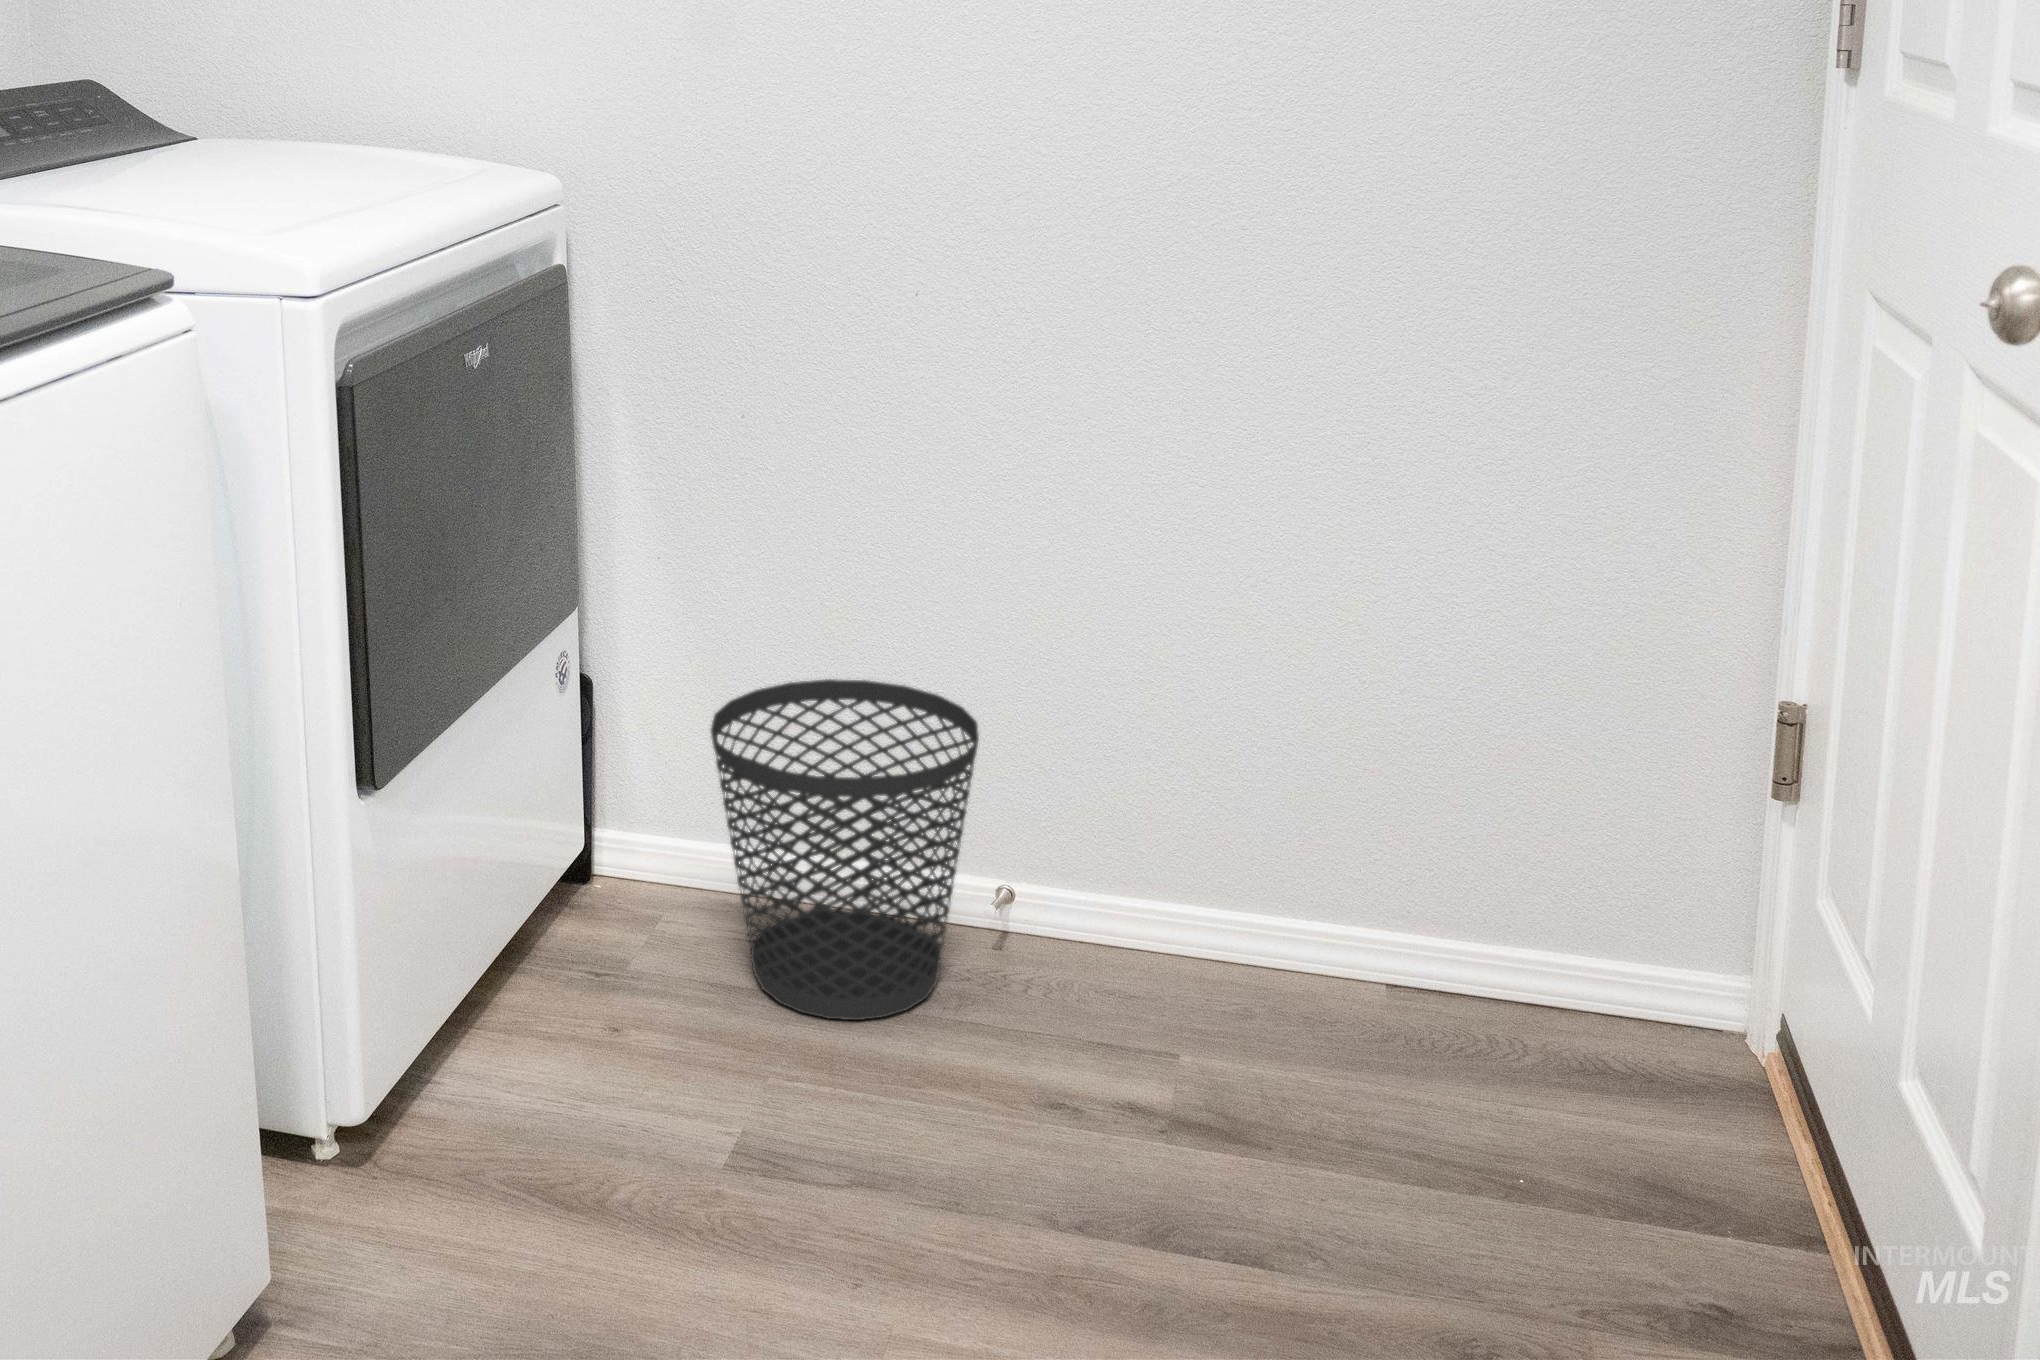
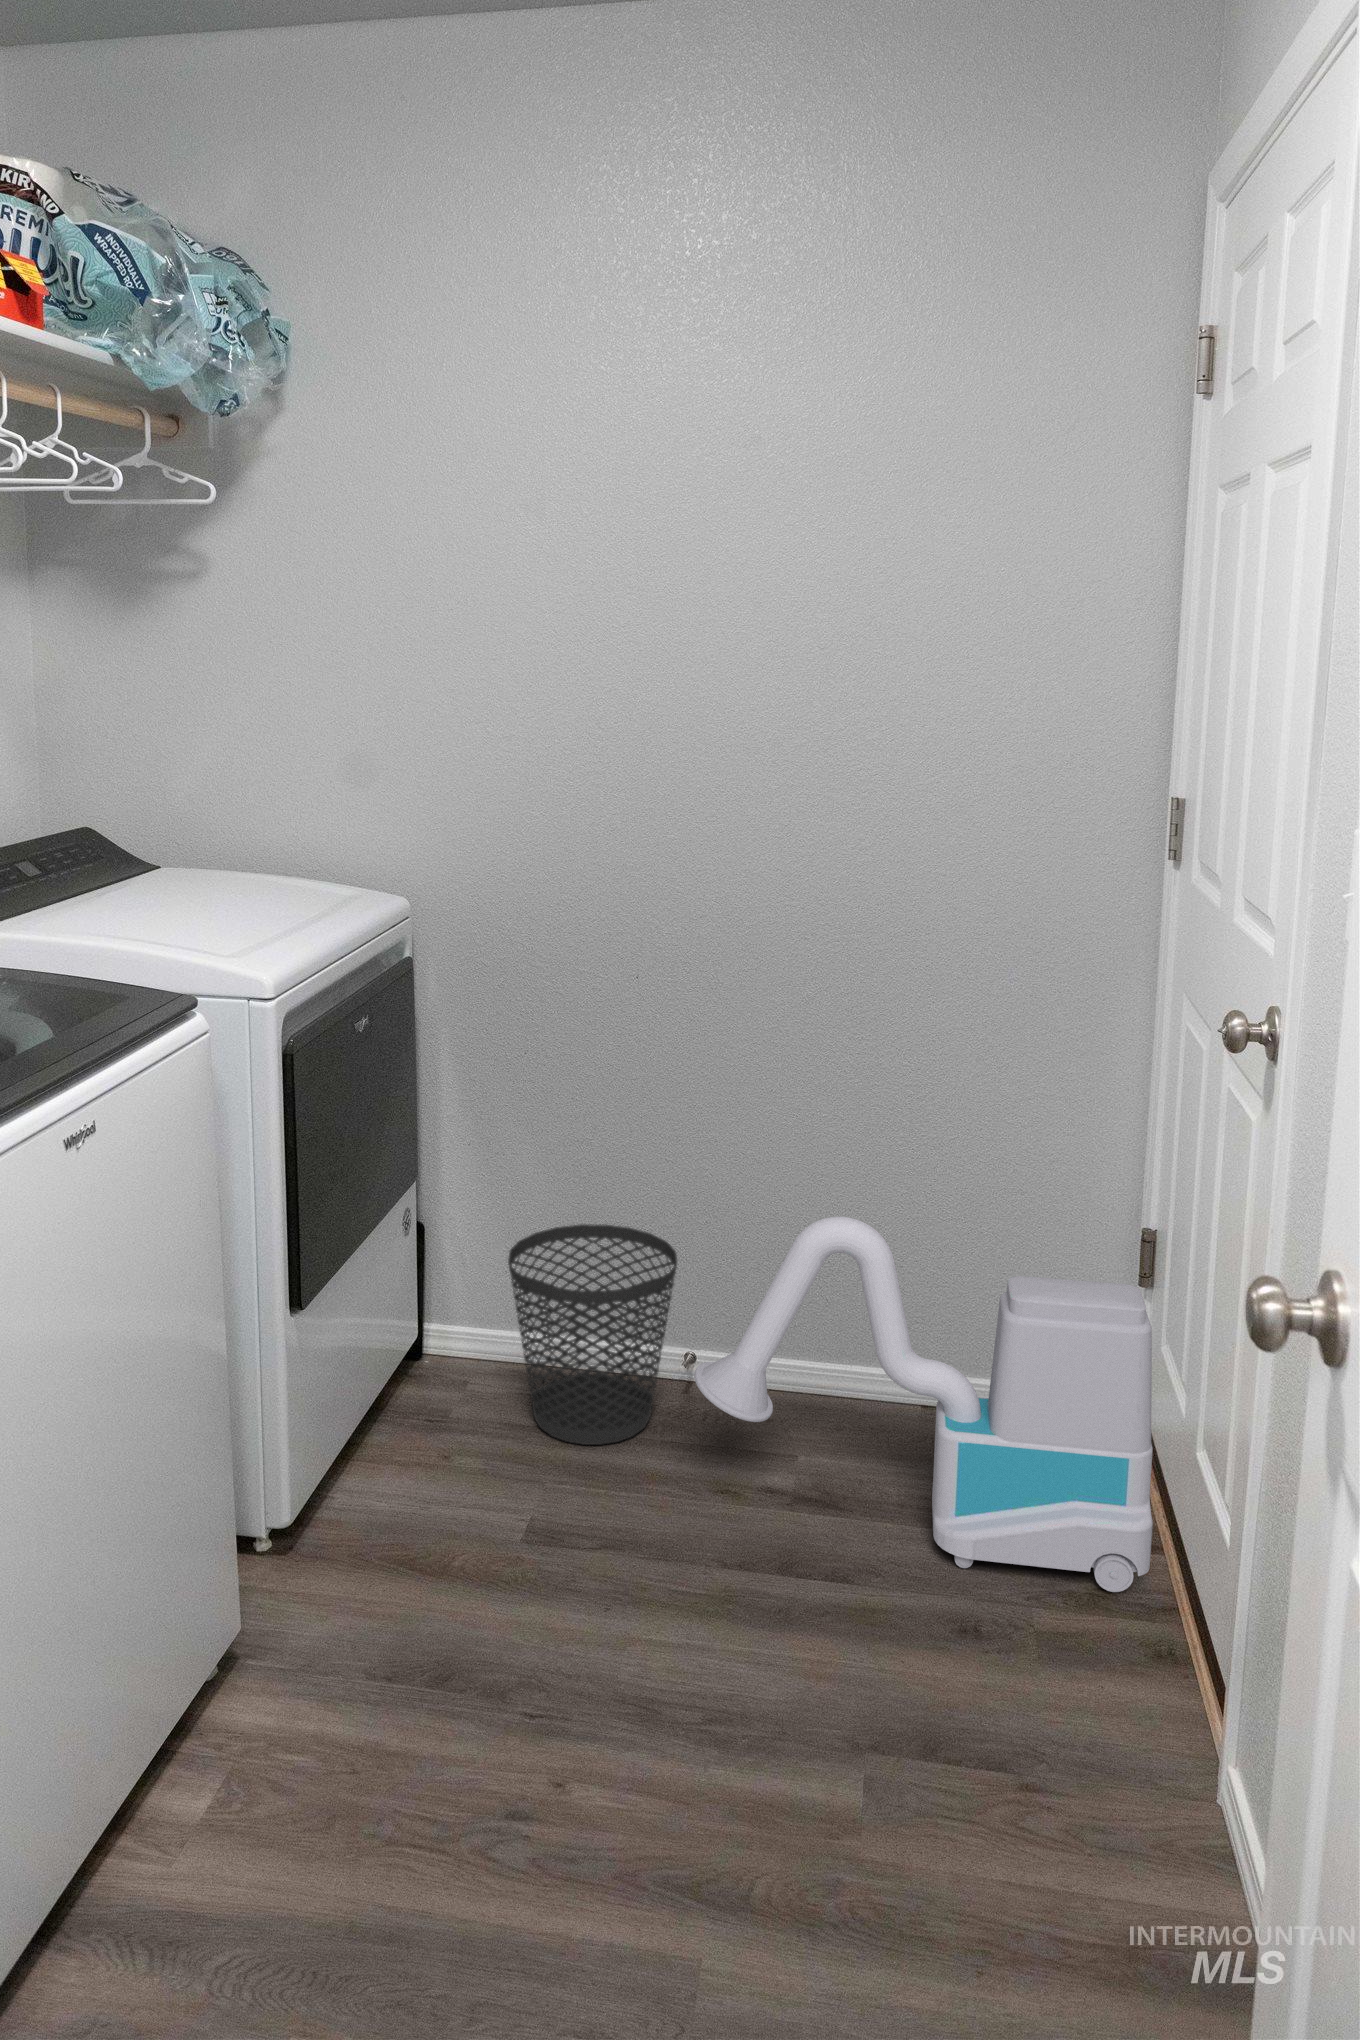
vacuum cleaner: none [1004,661,1817,1314] -> present [694,1217,1153,1592]

